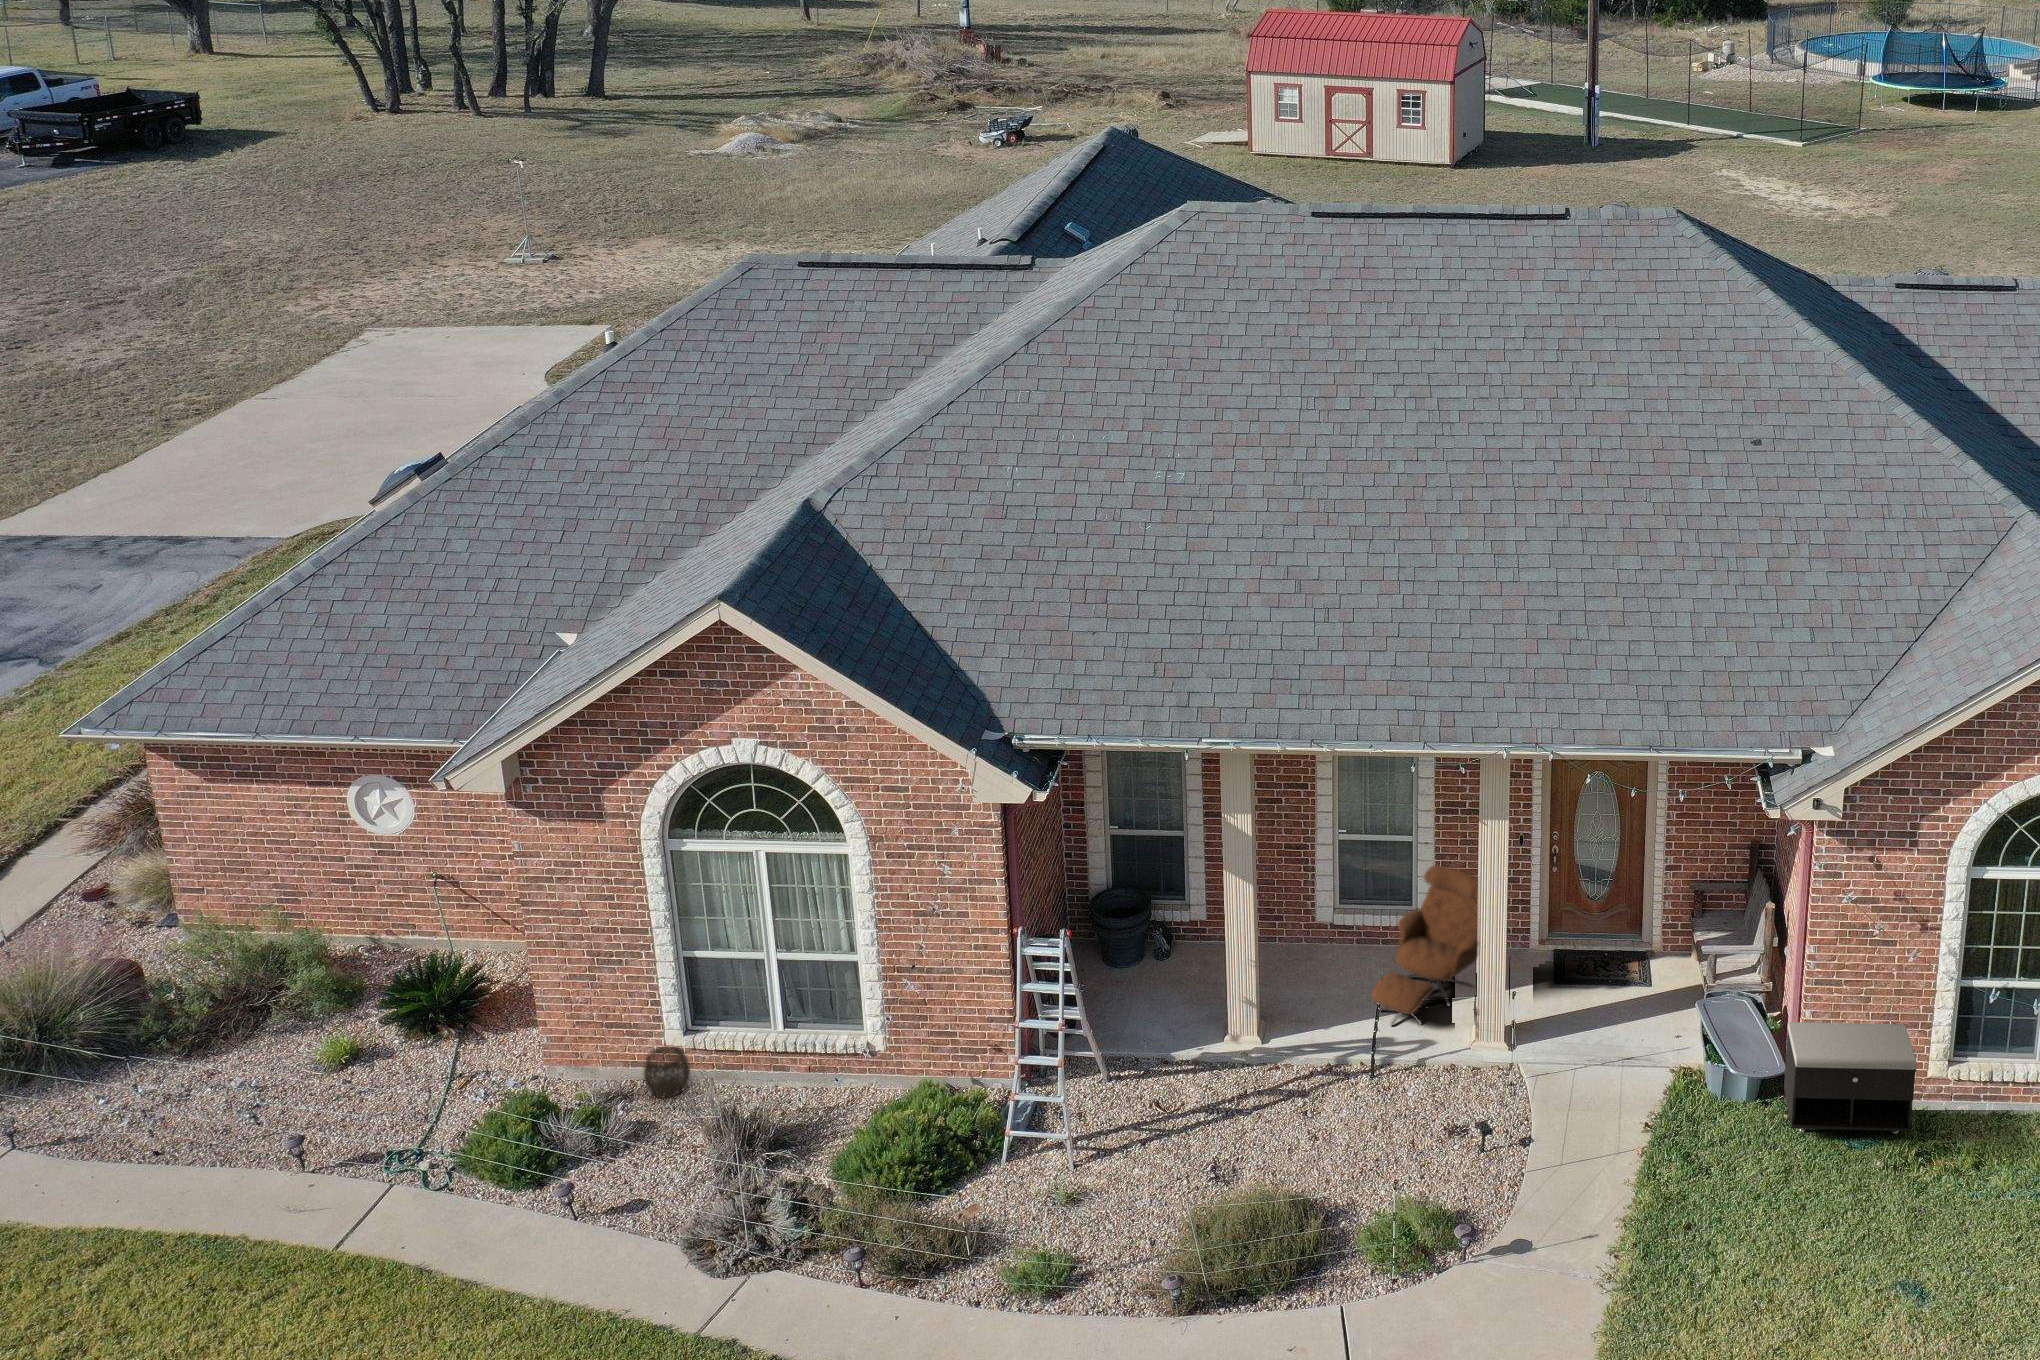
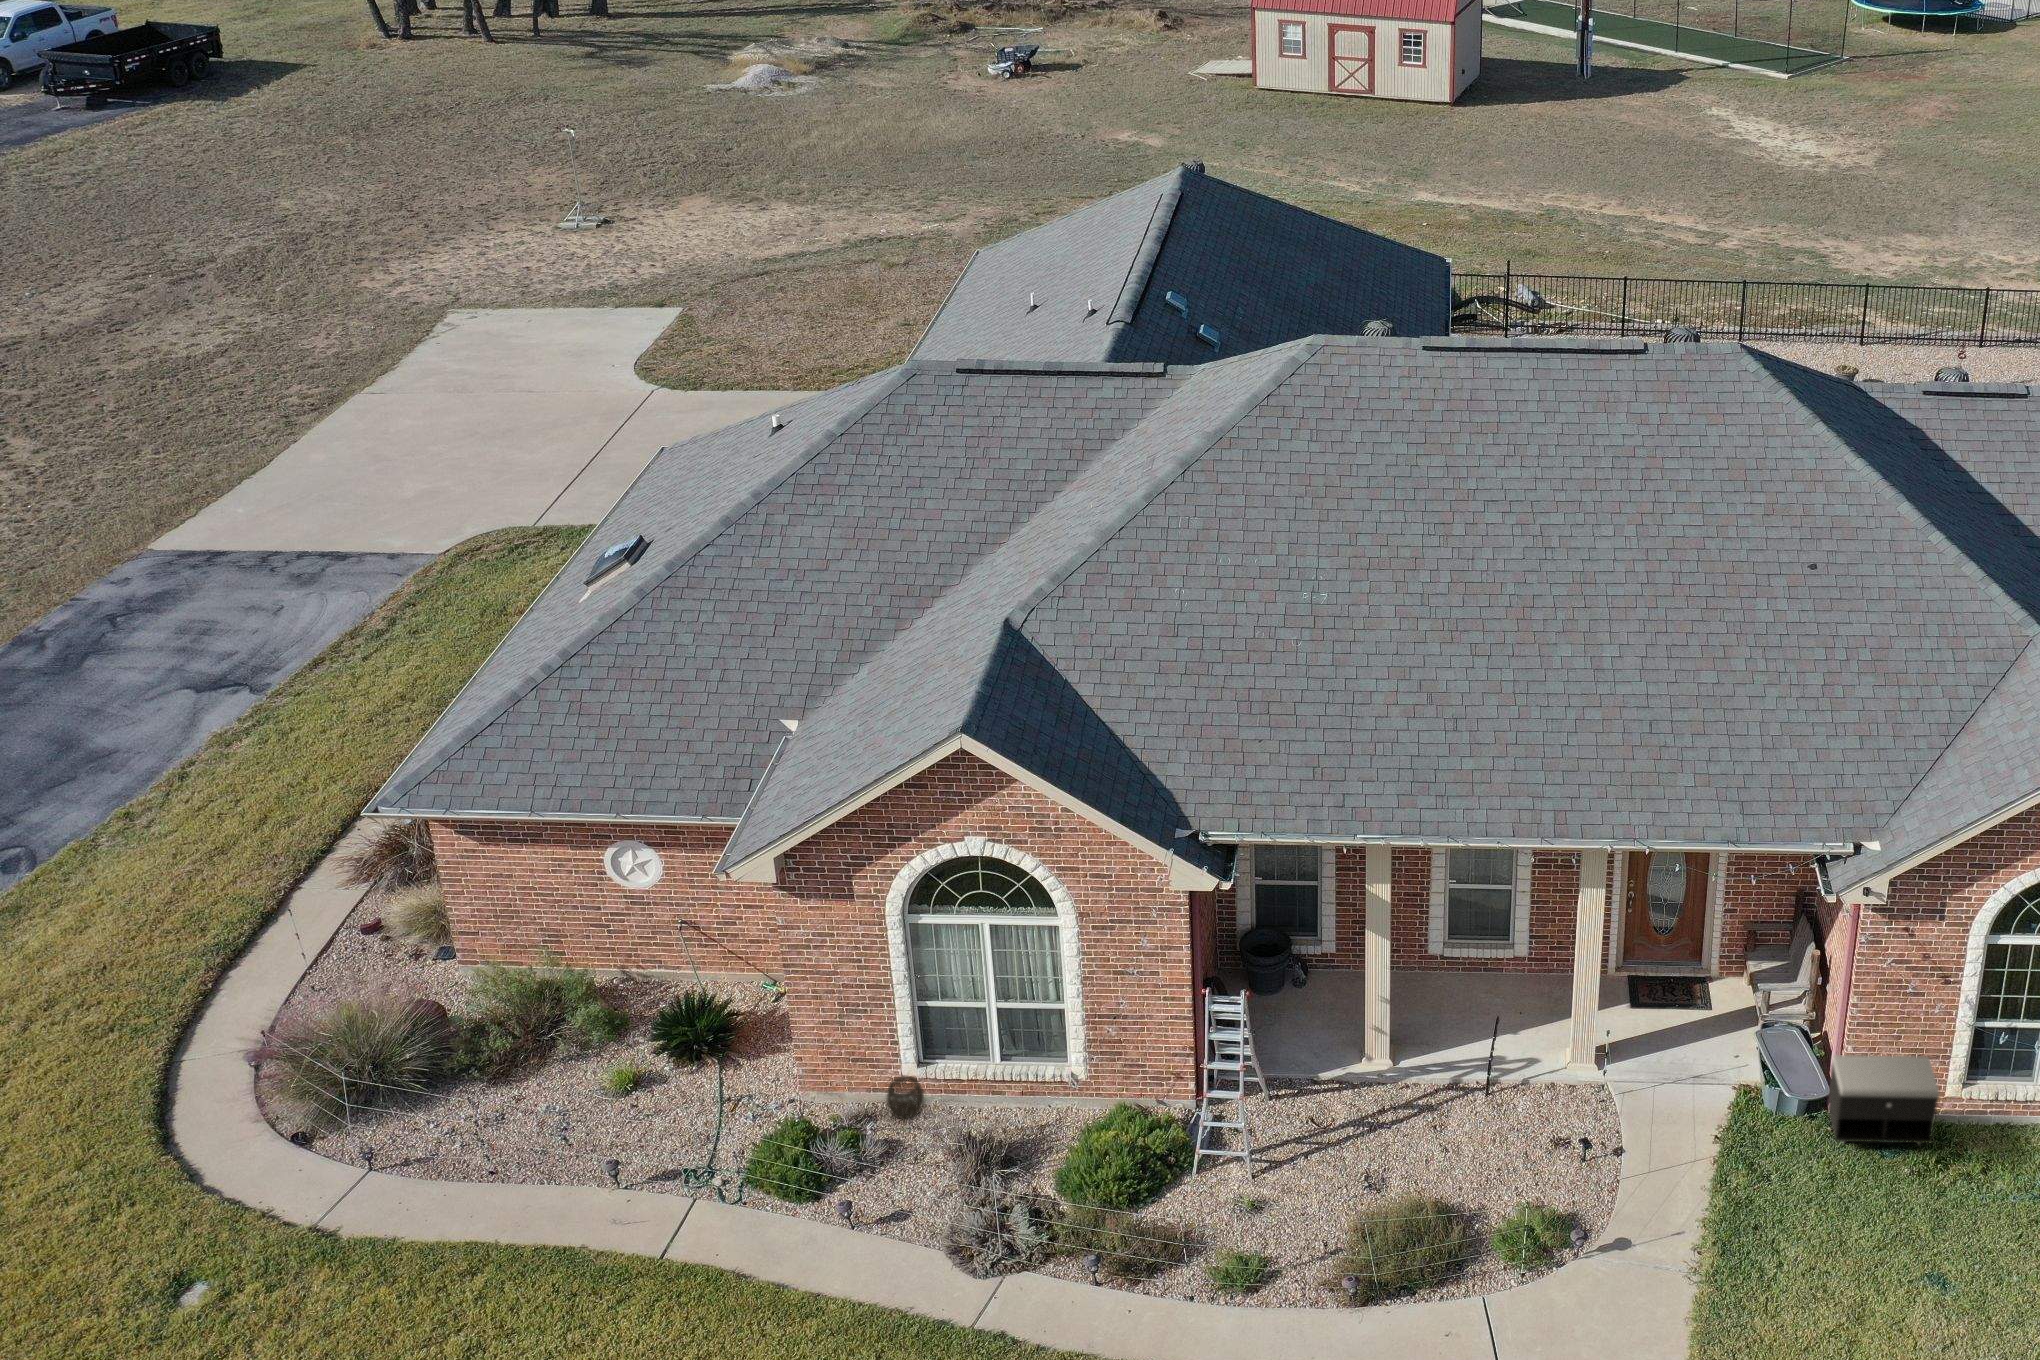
lounge chair: present [1372,865,1480,1025] -> none [1482,911,1576,1048]

